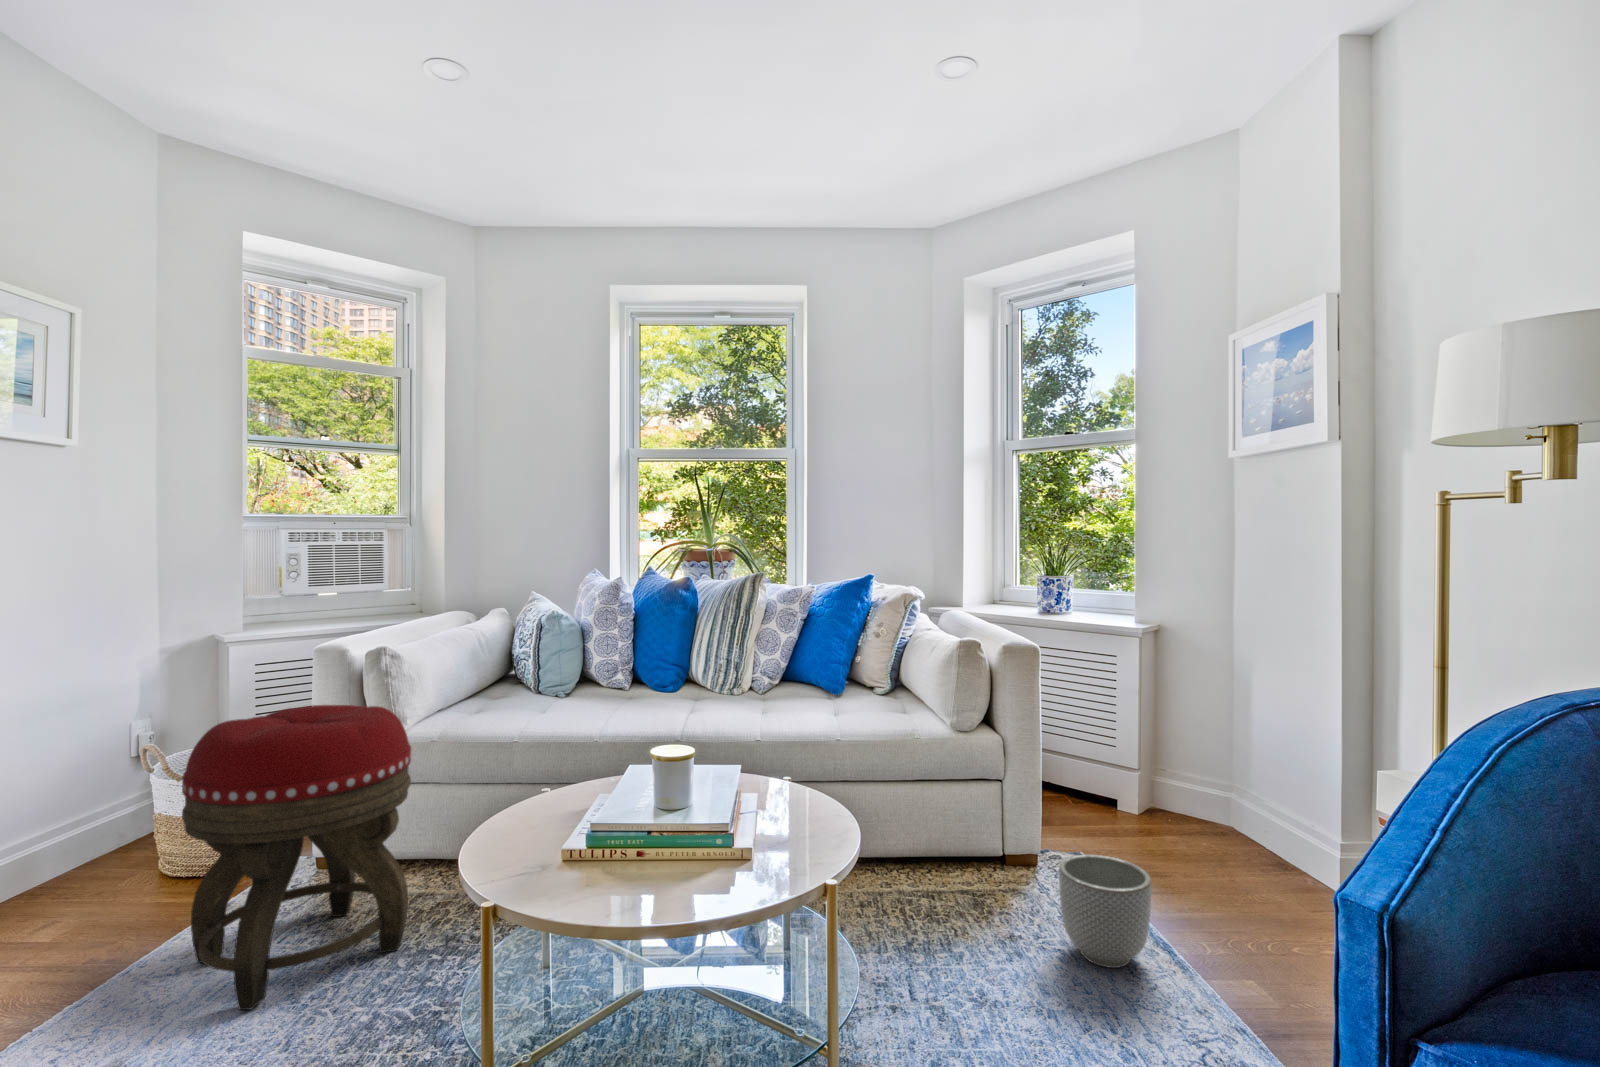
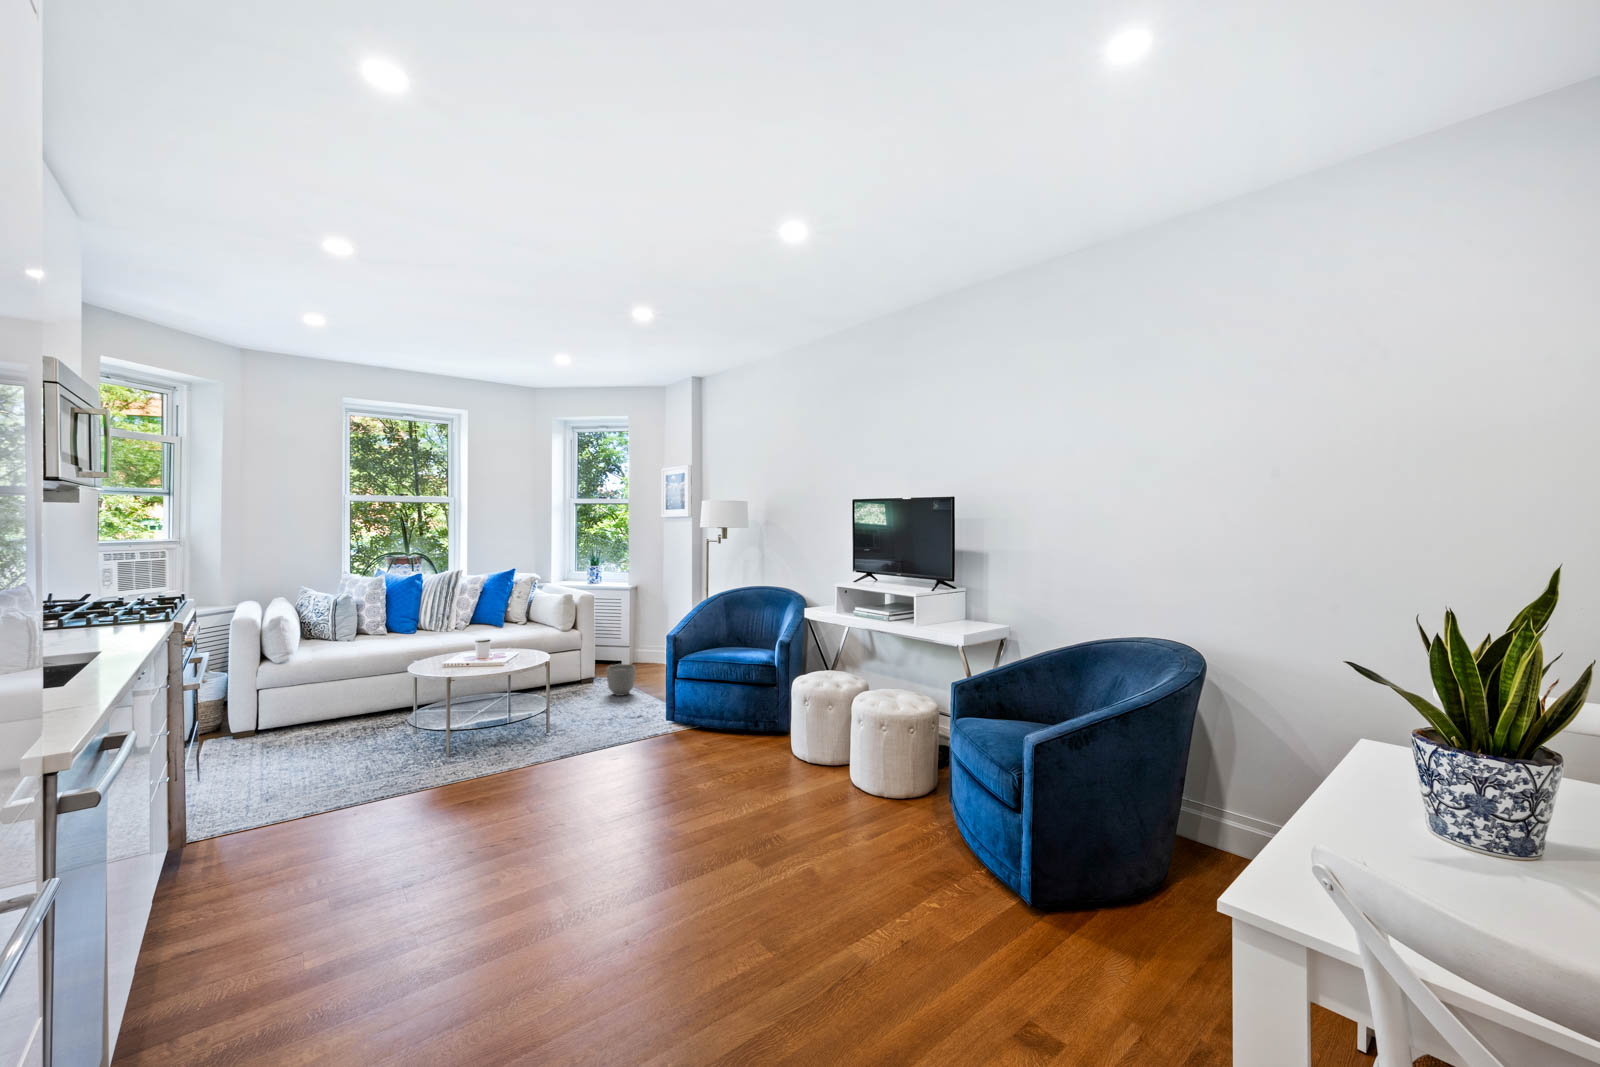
footstool: present [182,705,411,1010] -> none [242,640,346,755]

